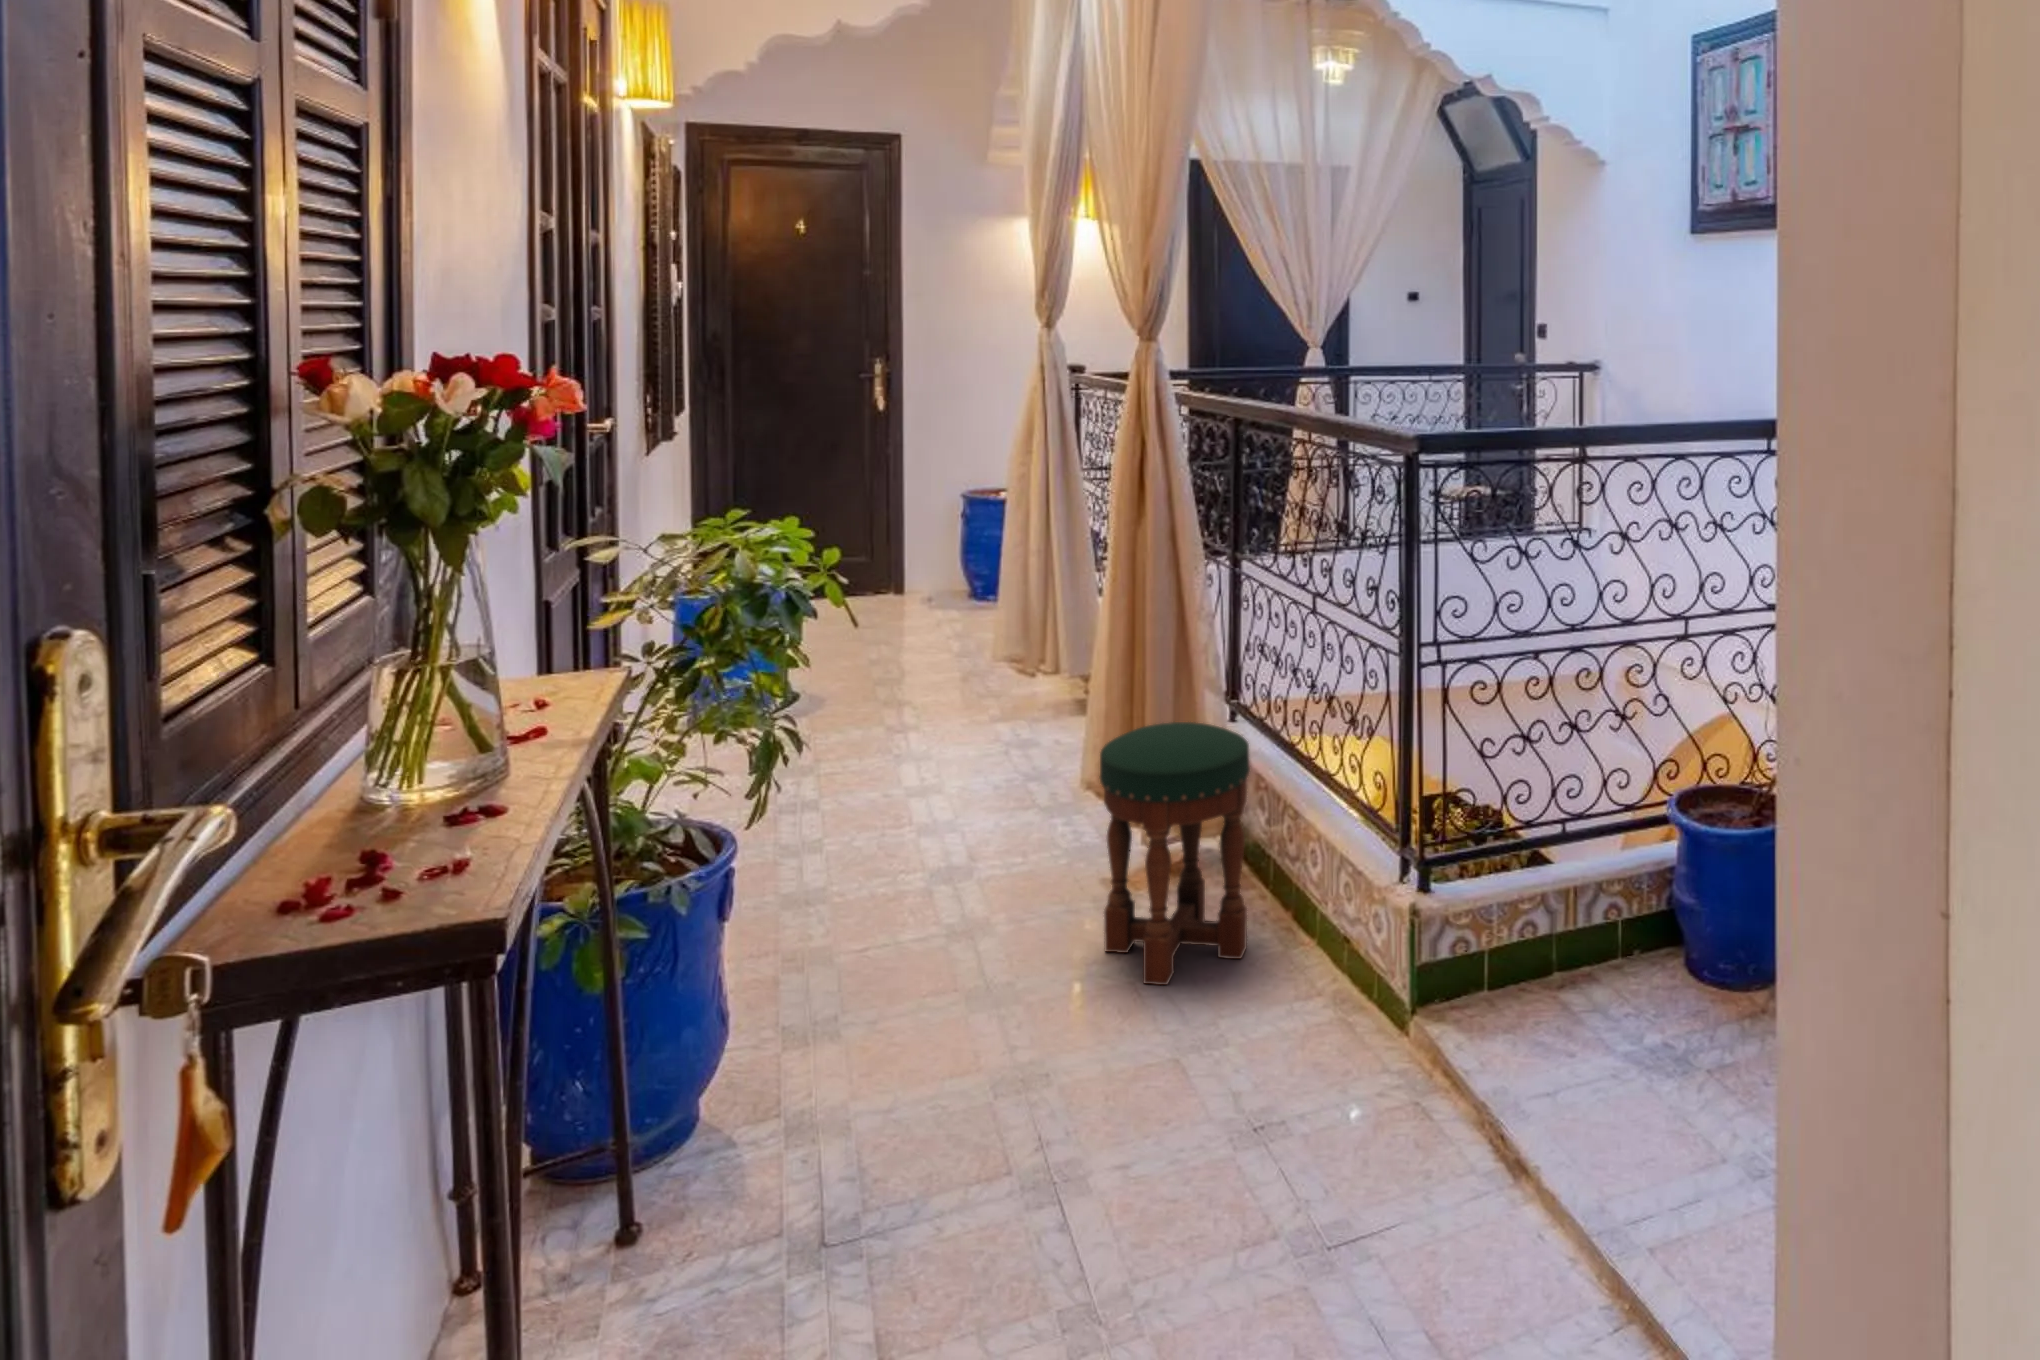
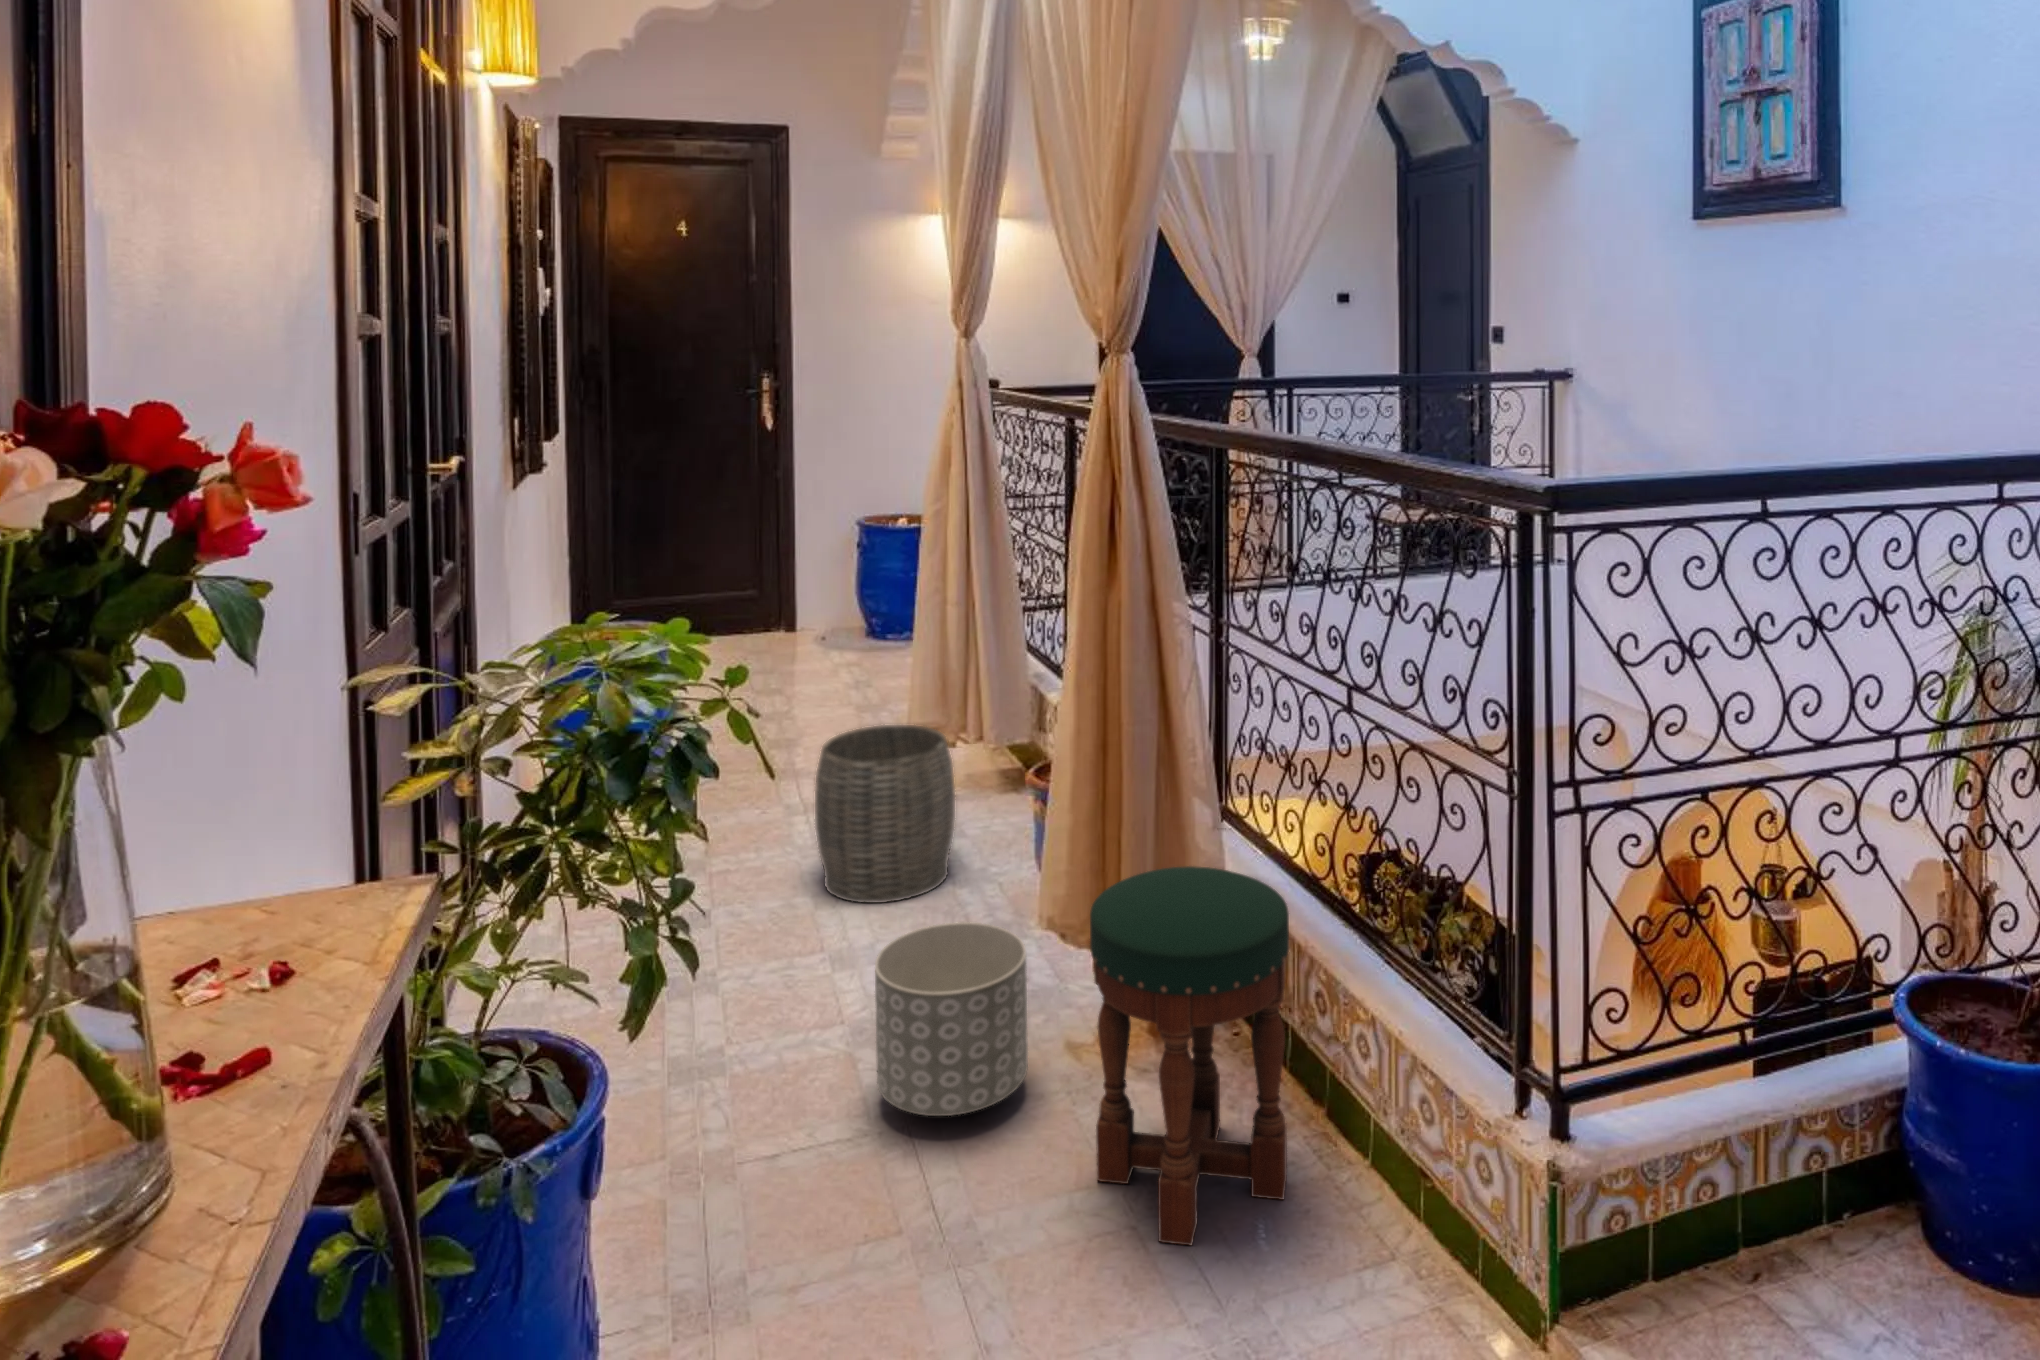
woven basket: none [907,646,1026,787] -> present [815,725,955,903]
planter: none [942,778,1062,916] -> present [875,922,1028,1116]

